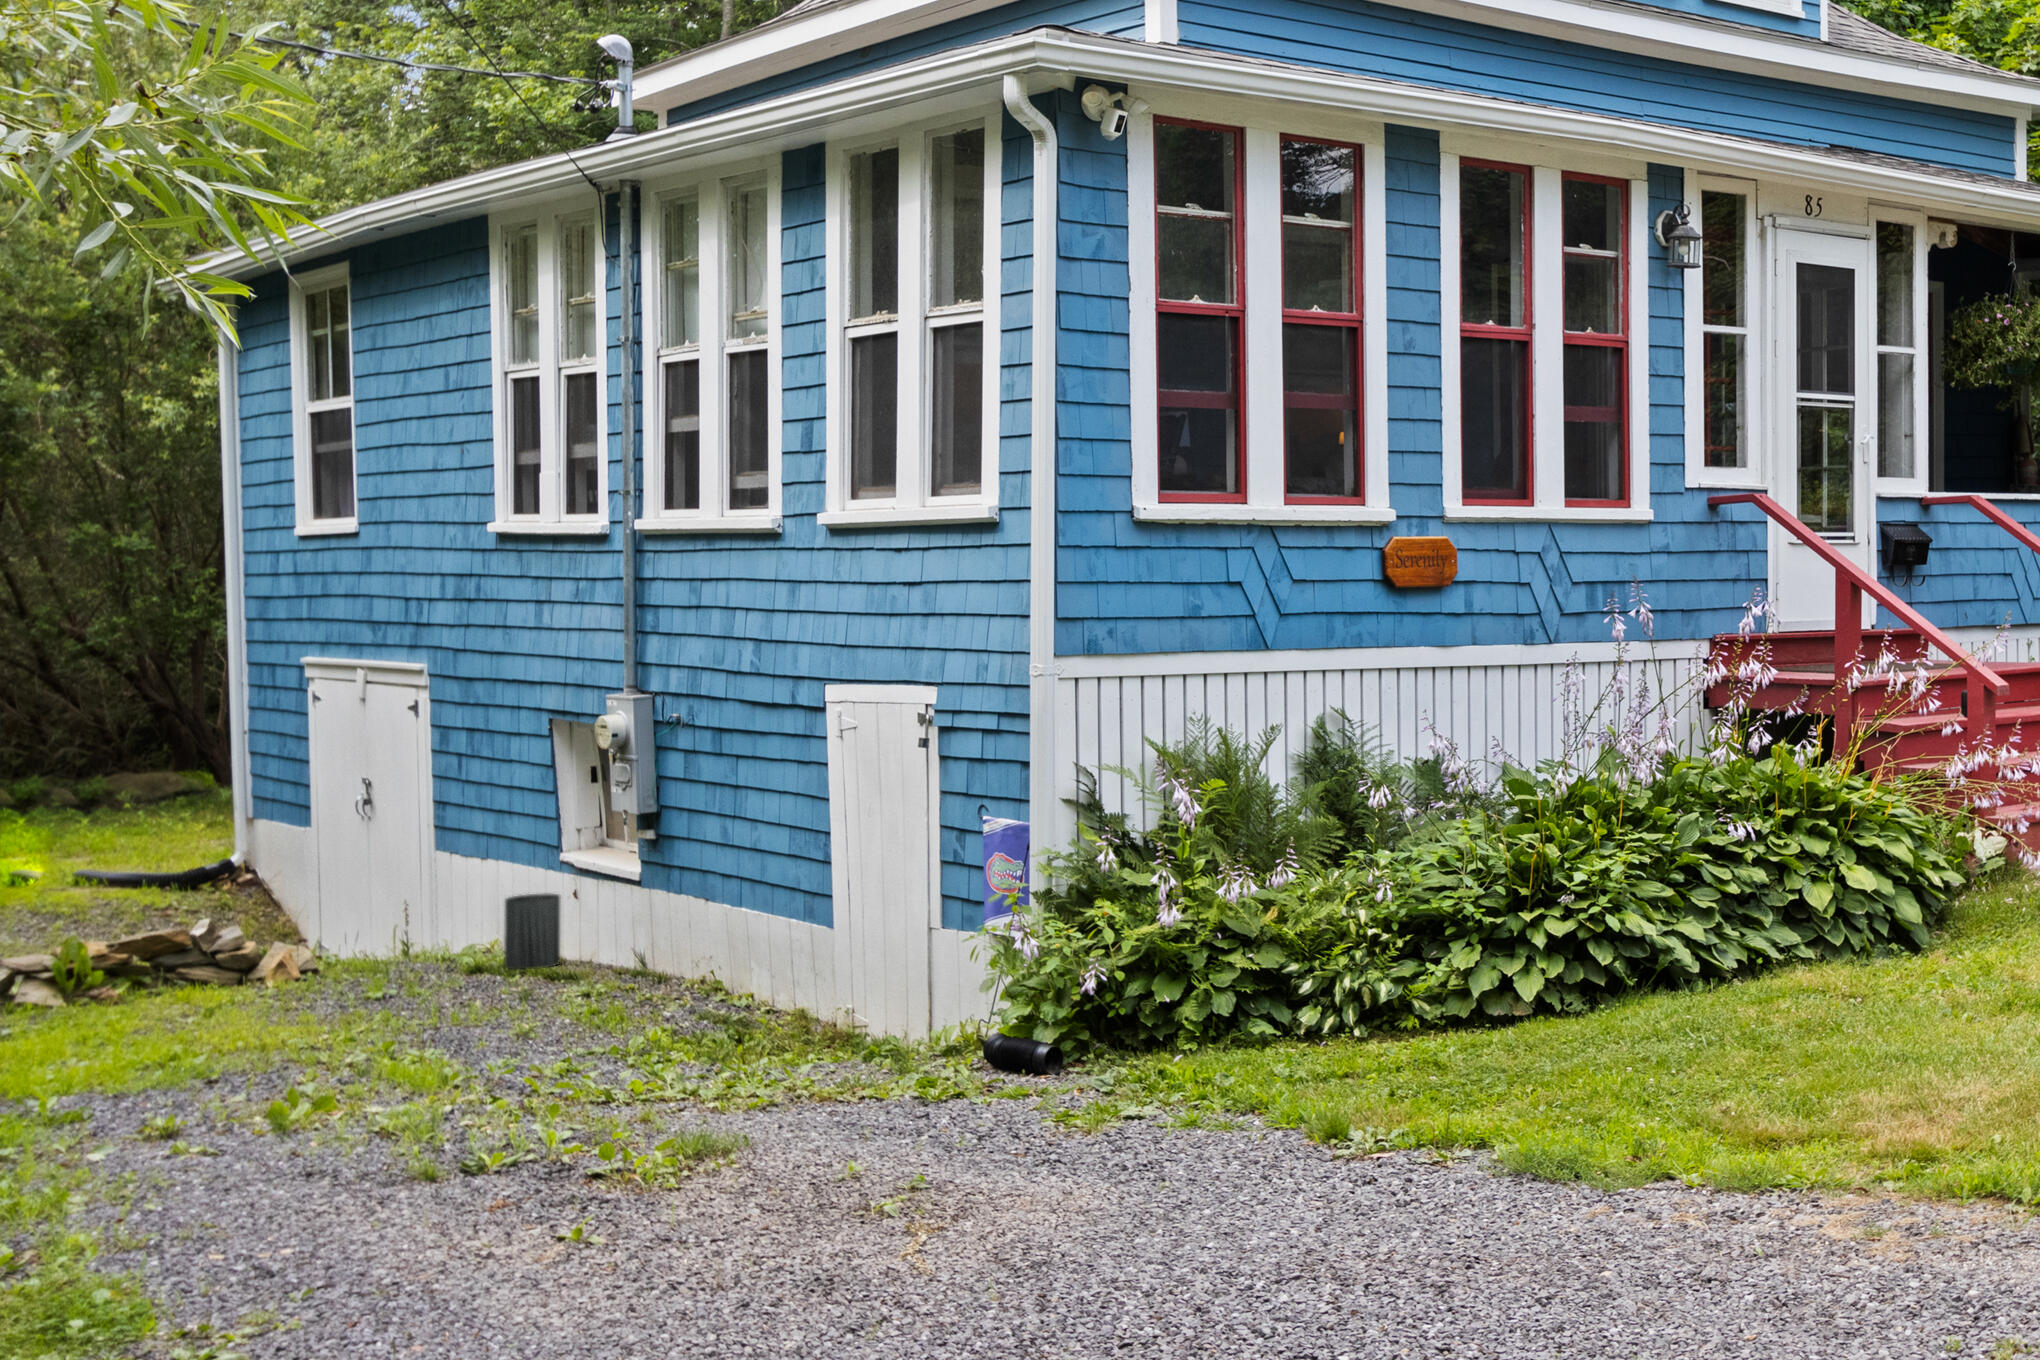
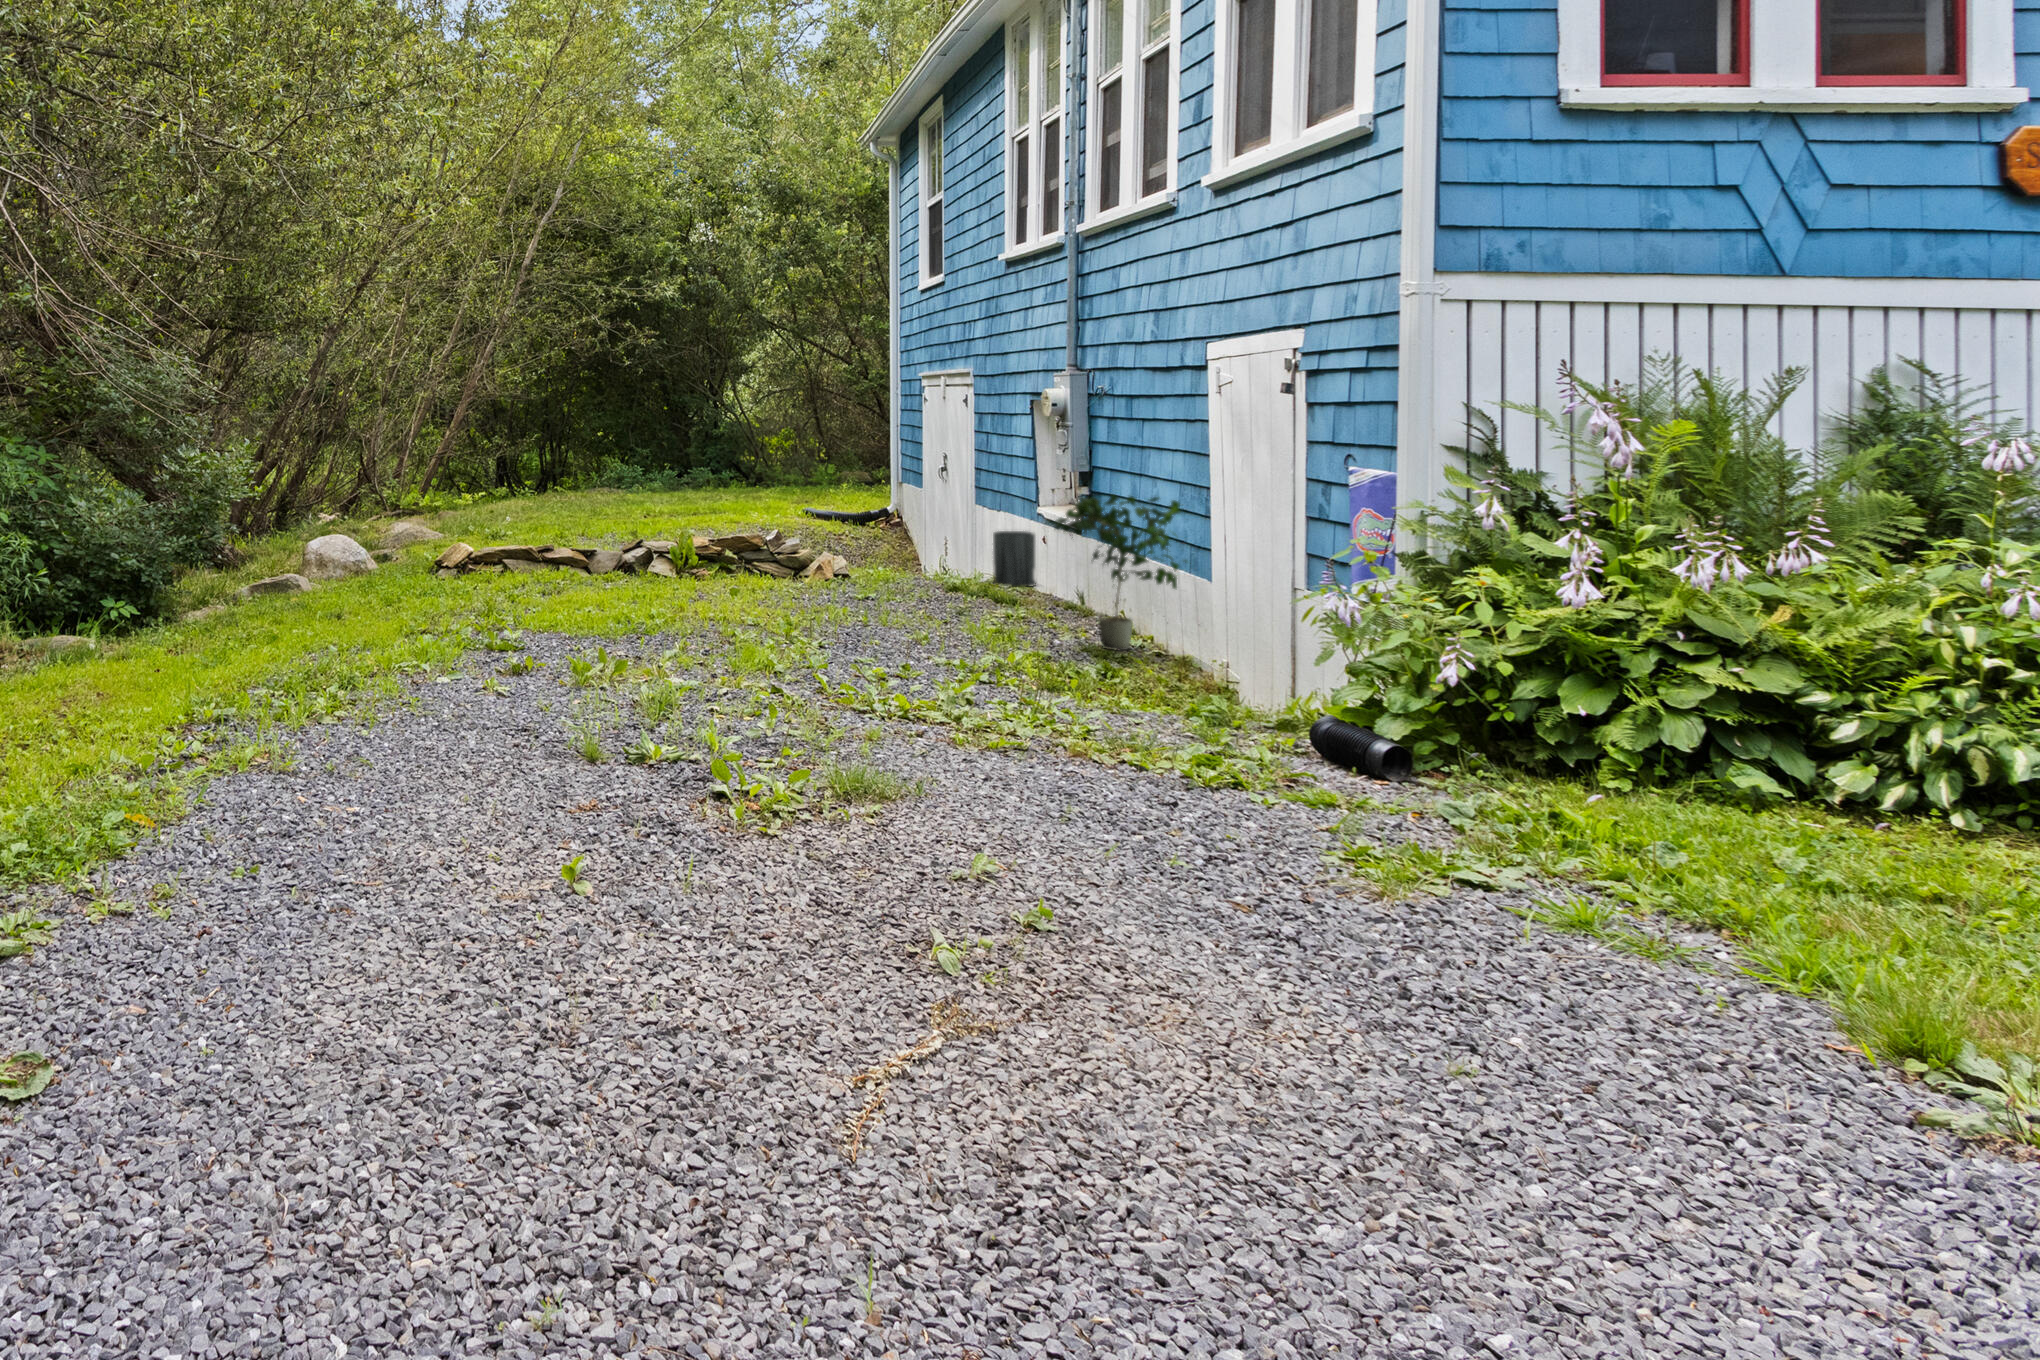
potted plant: none [660,848,811,1024] -> present [1055,494,1180,651]

